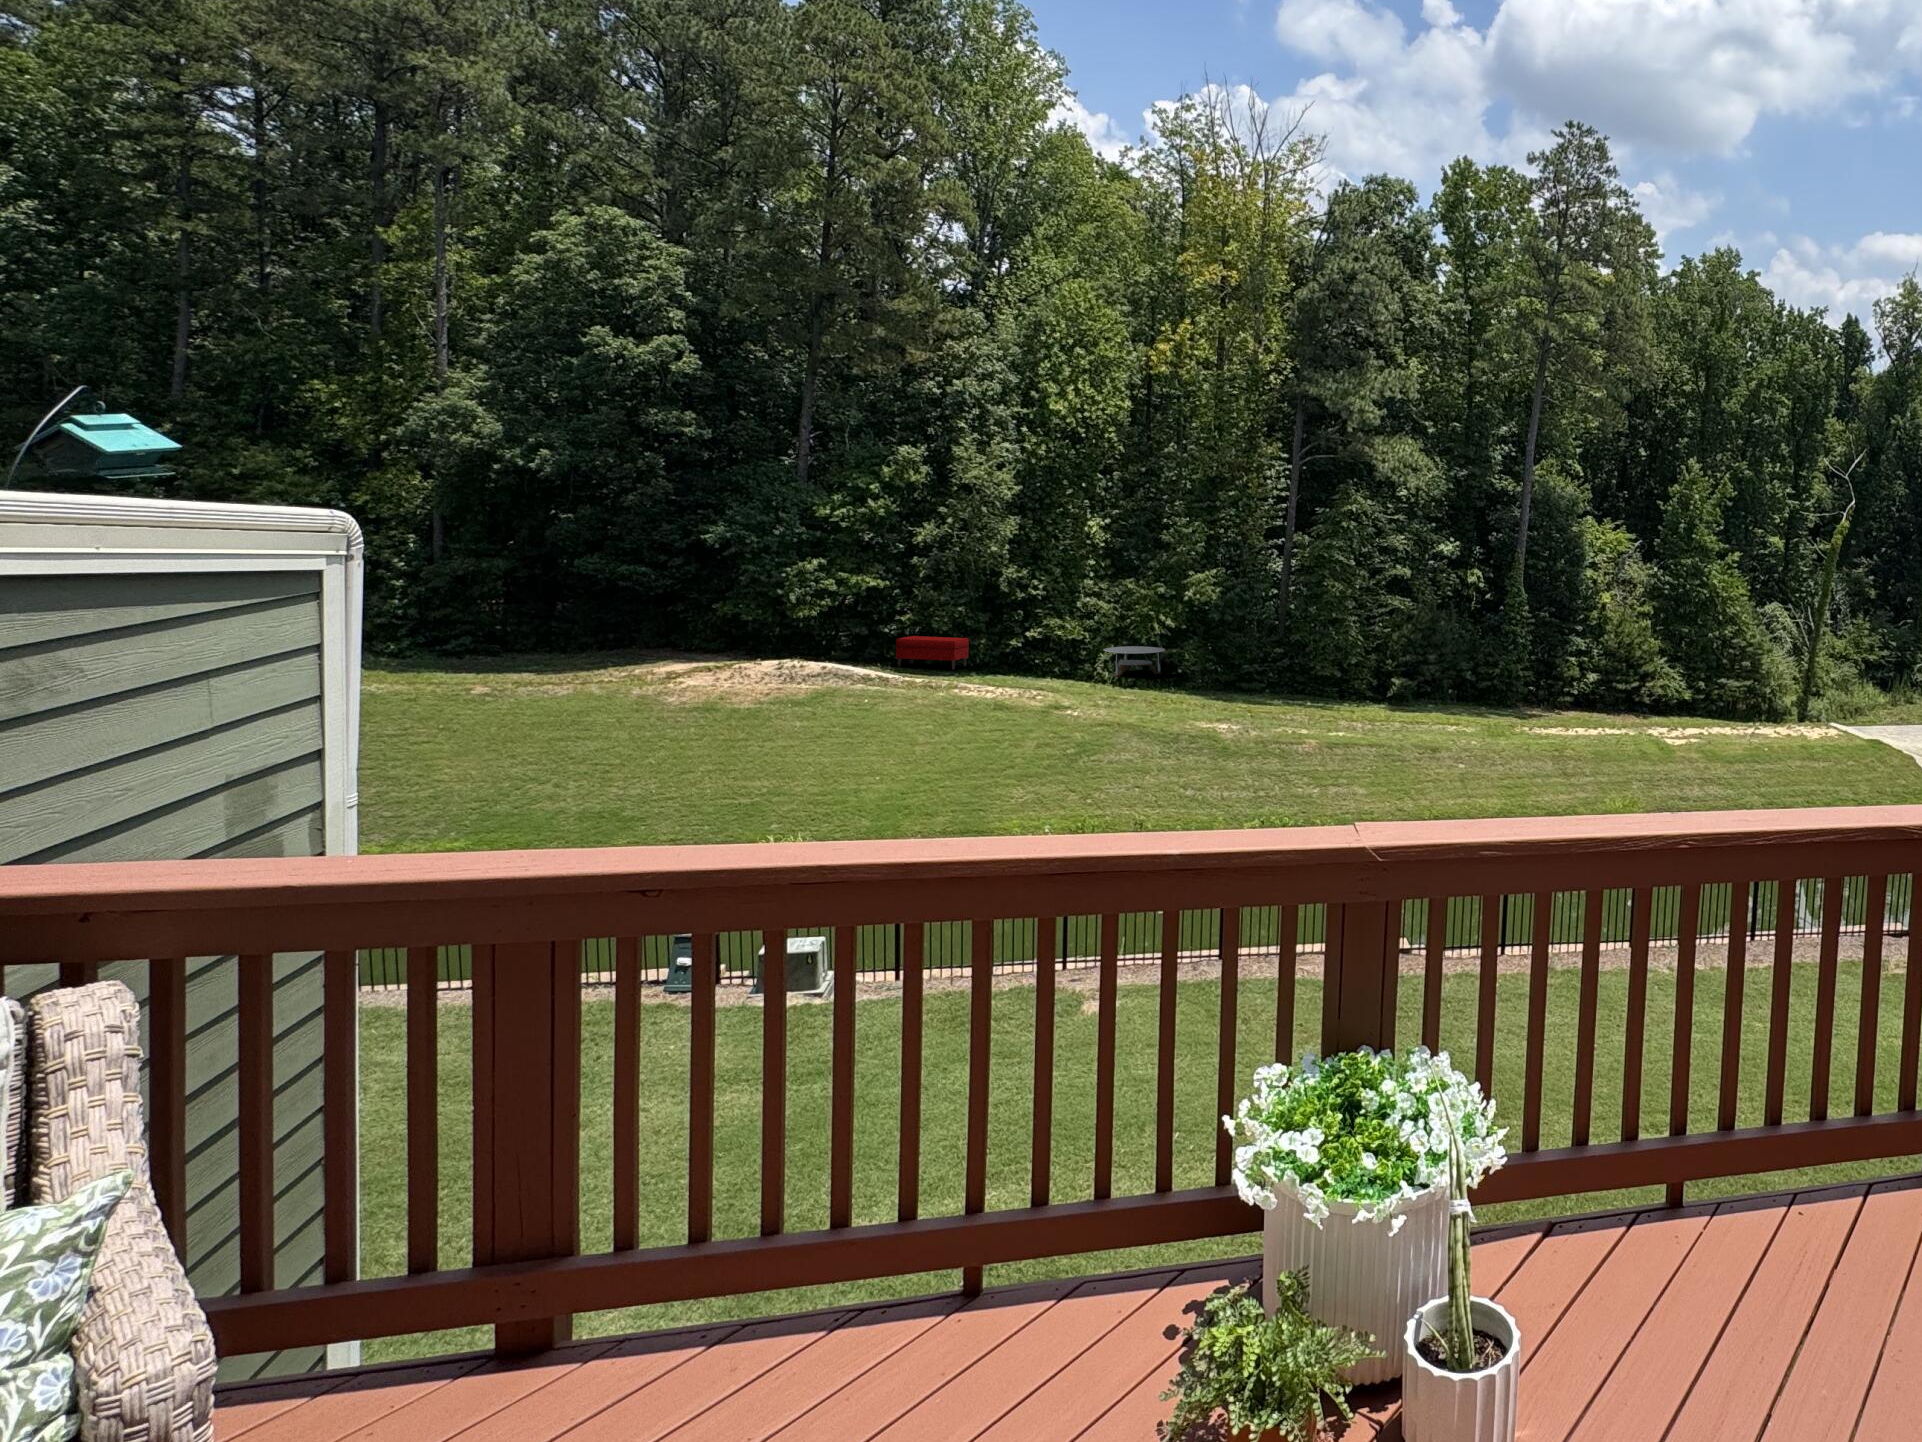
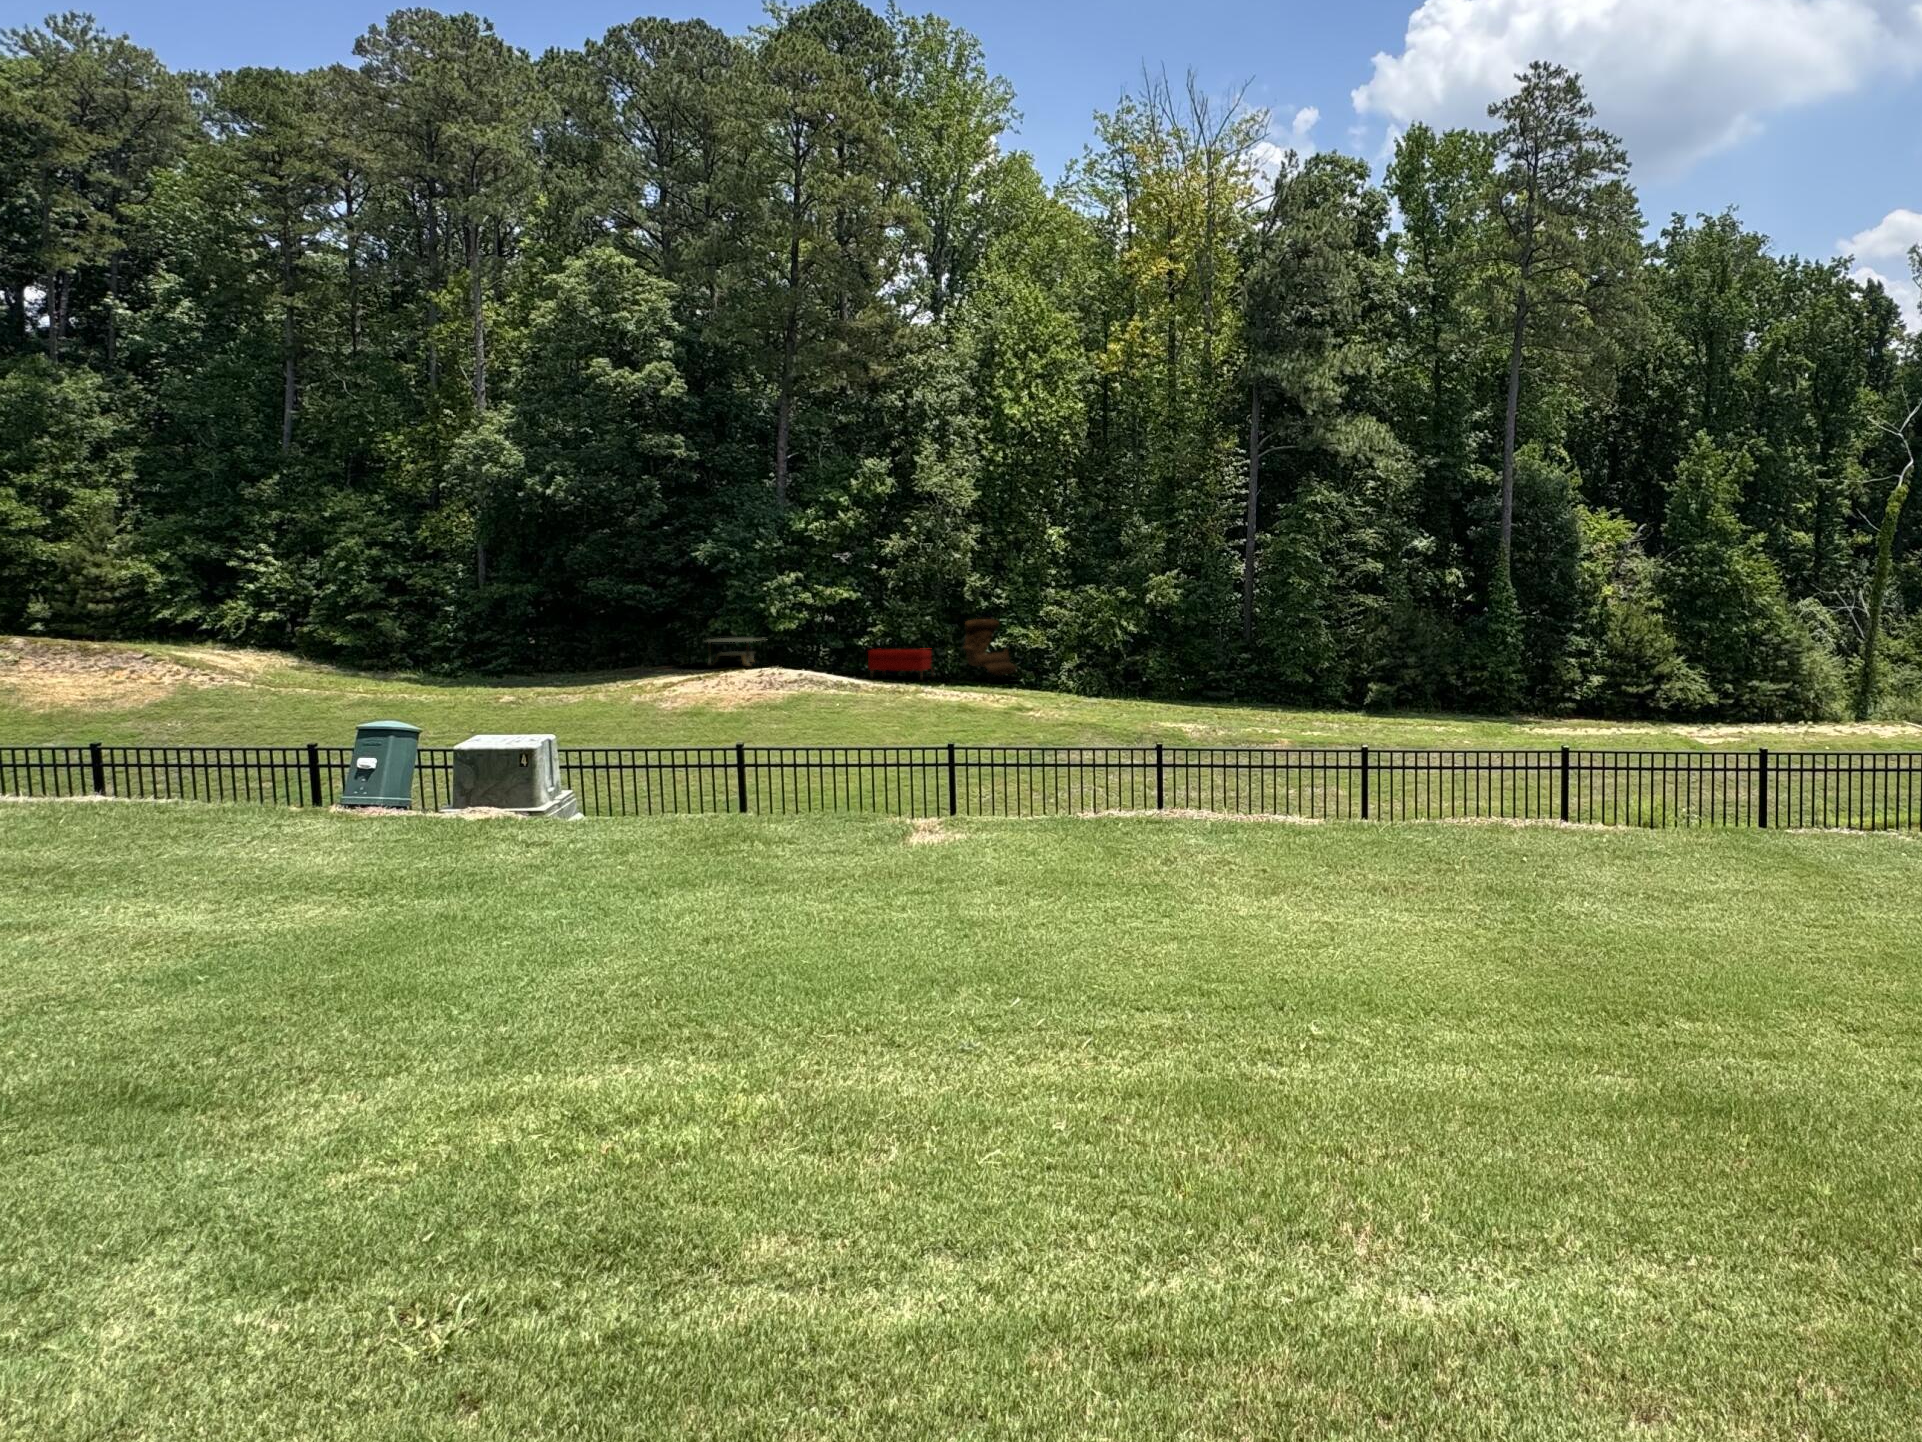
lounge chair: none [998,610,1054,675] -> present [963,619,1017,681]
round table: present [1104,646,1165,677] -> present [707,638,755,666]

